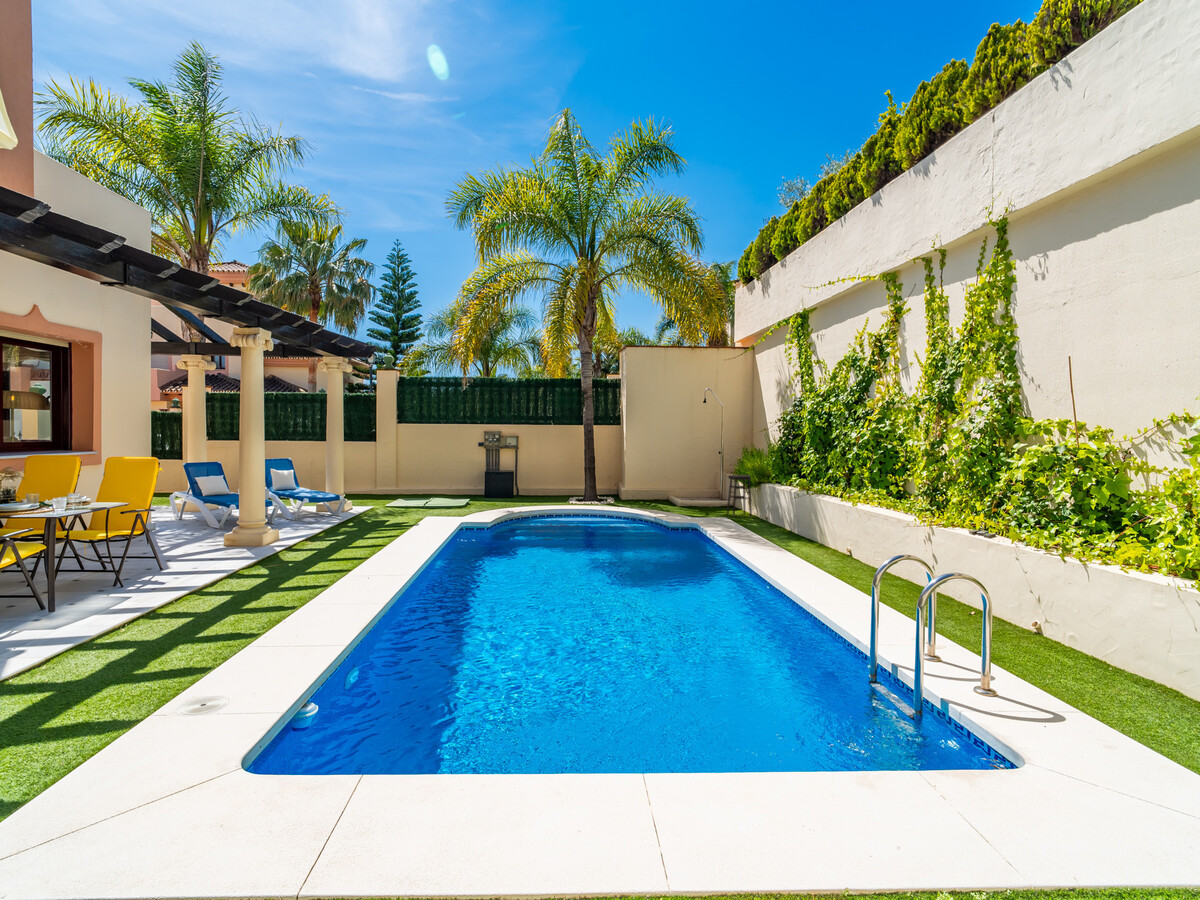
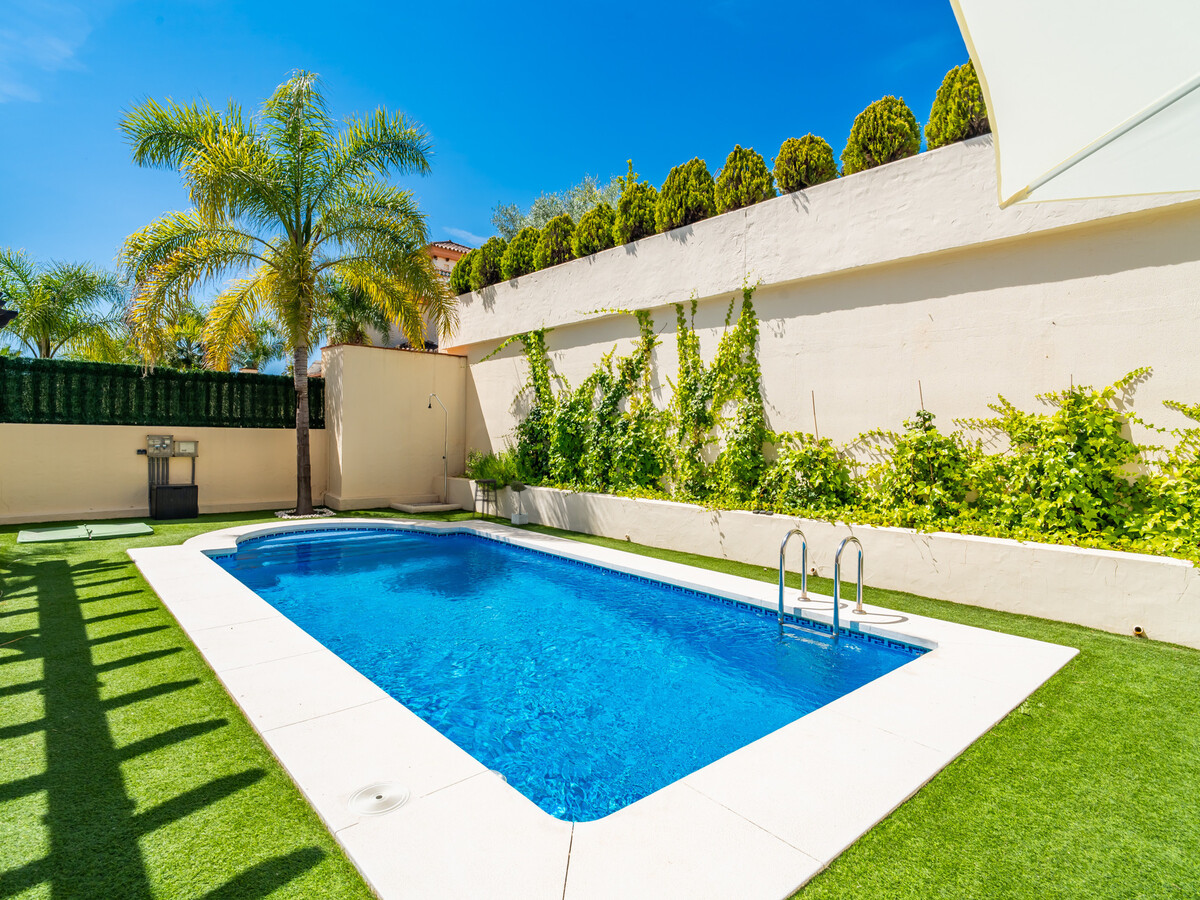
potted tree: none [753,477,773,525] -> present [510,480,528,524]

